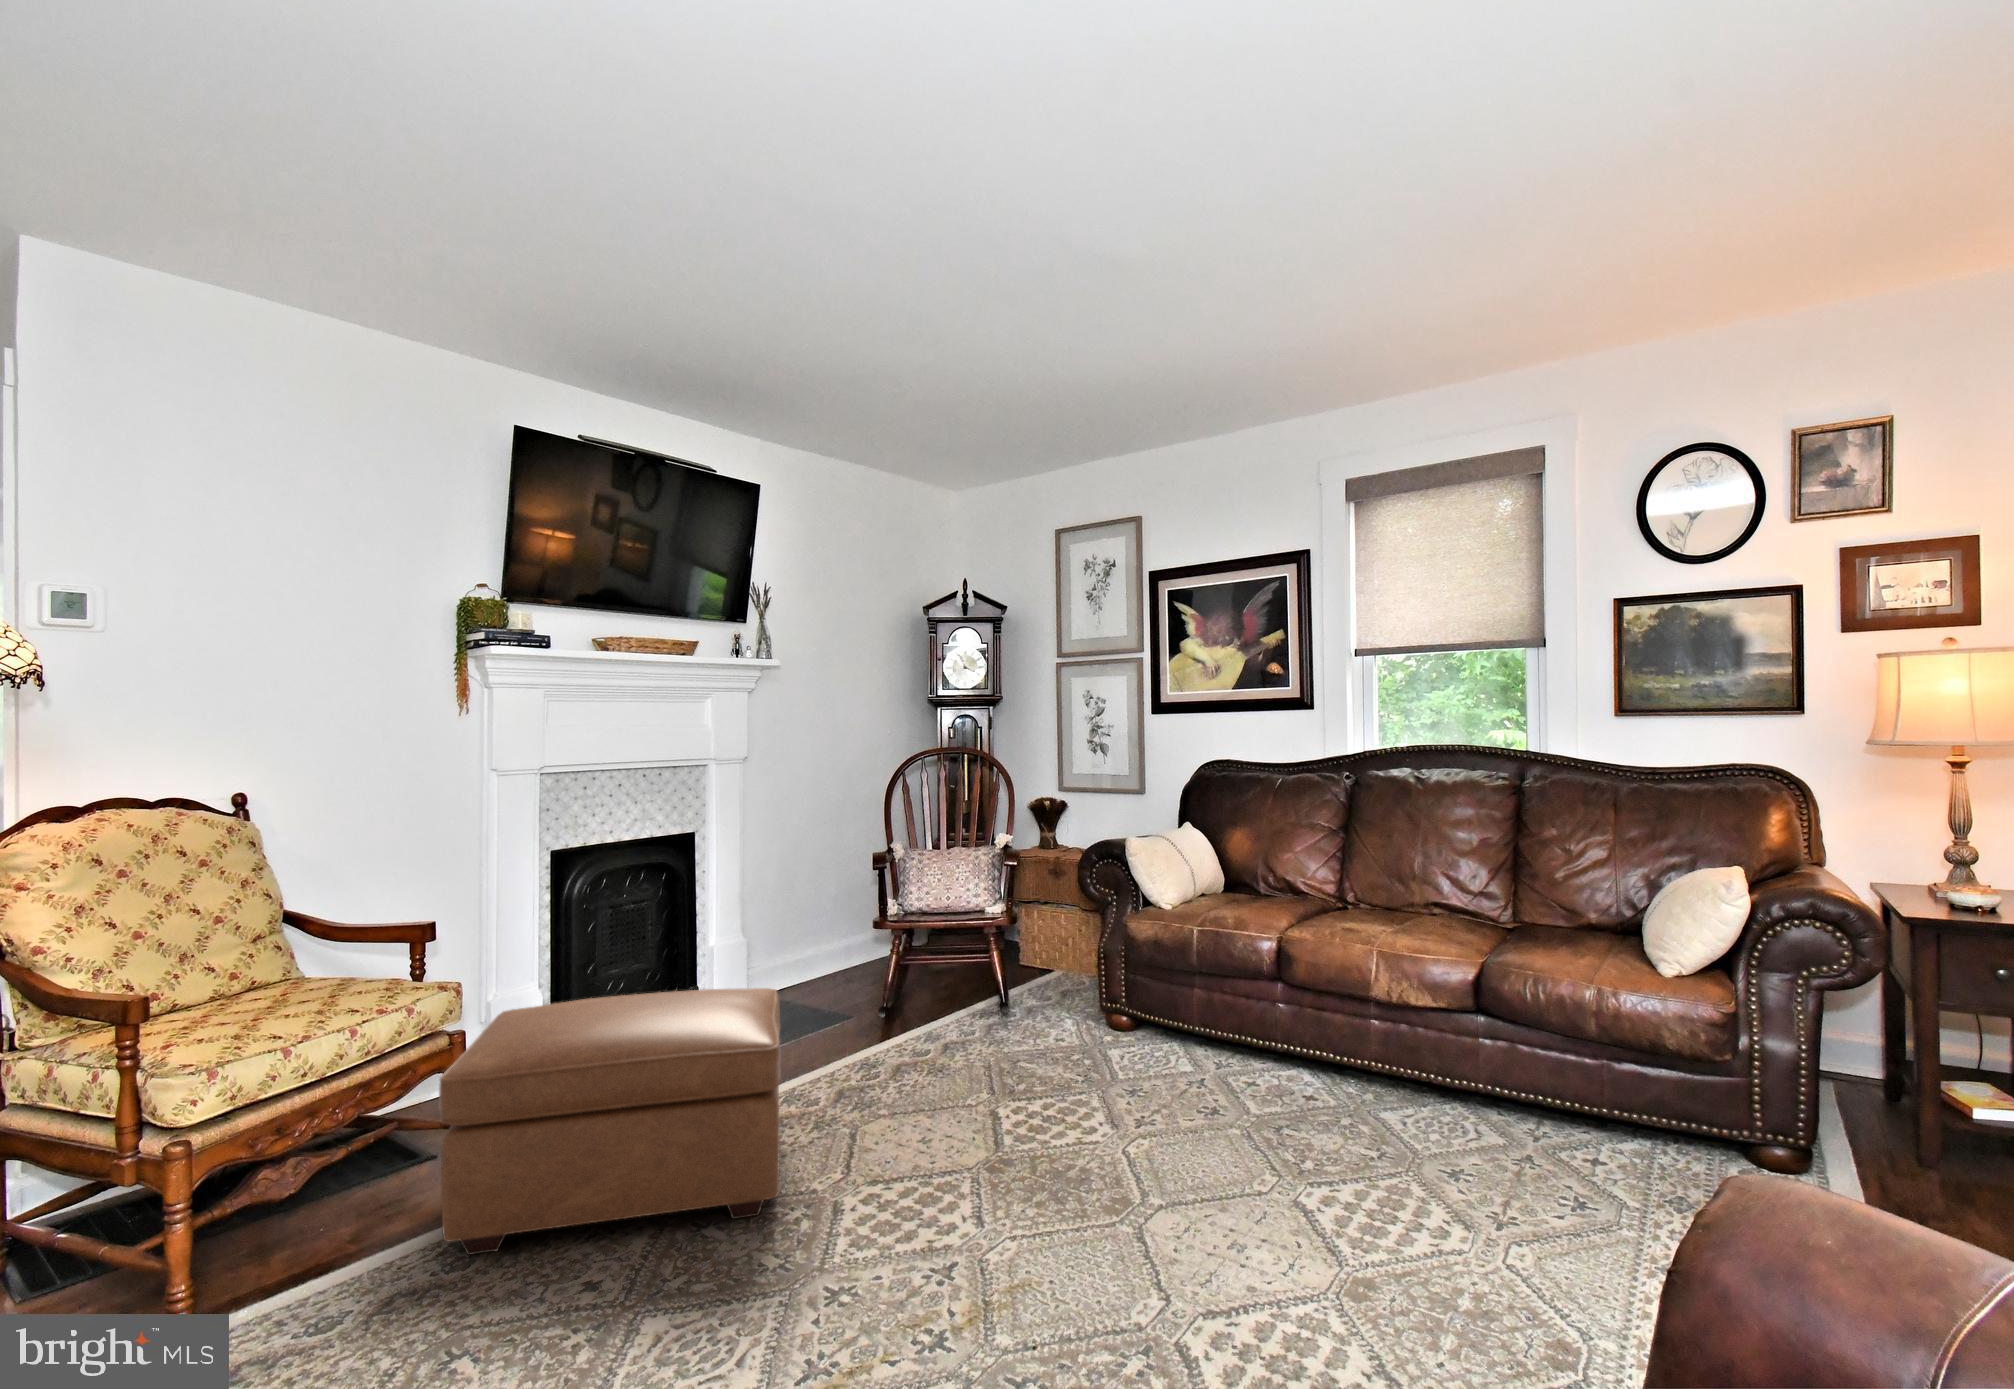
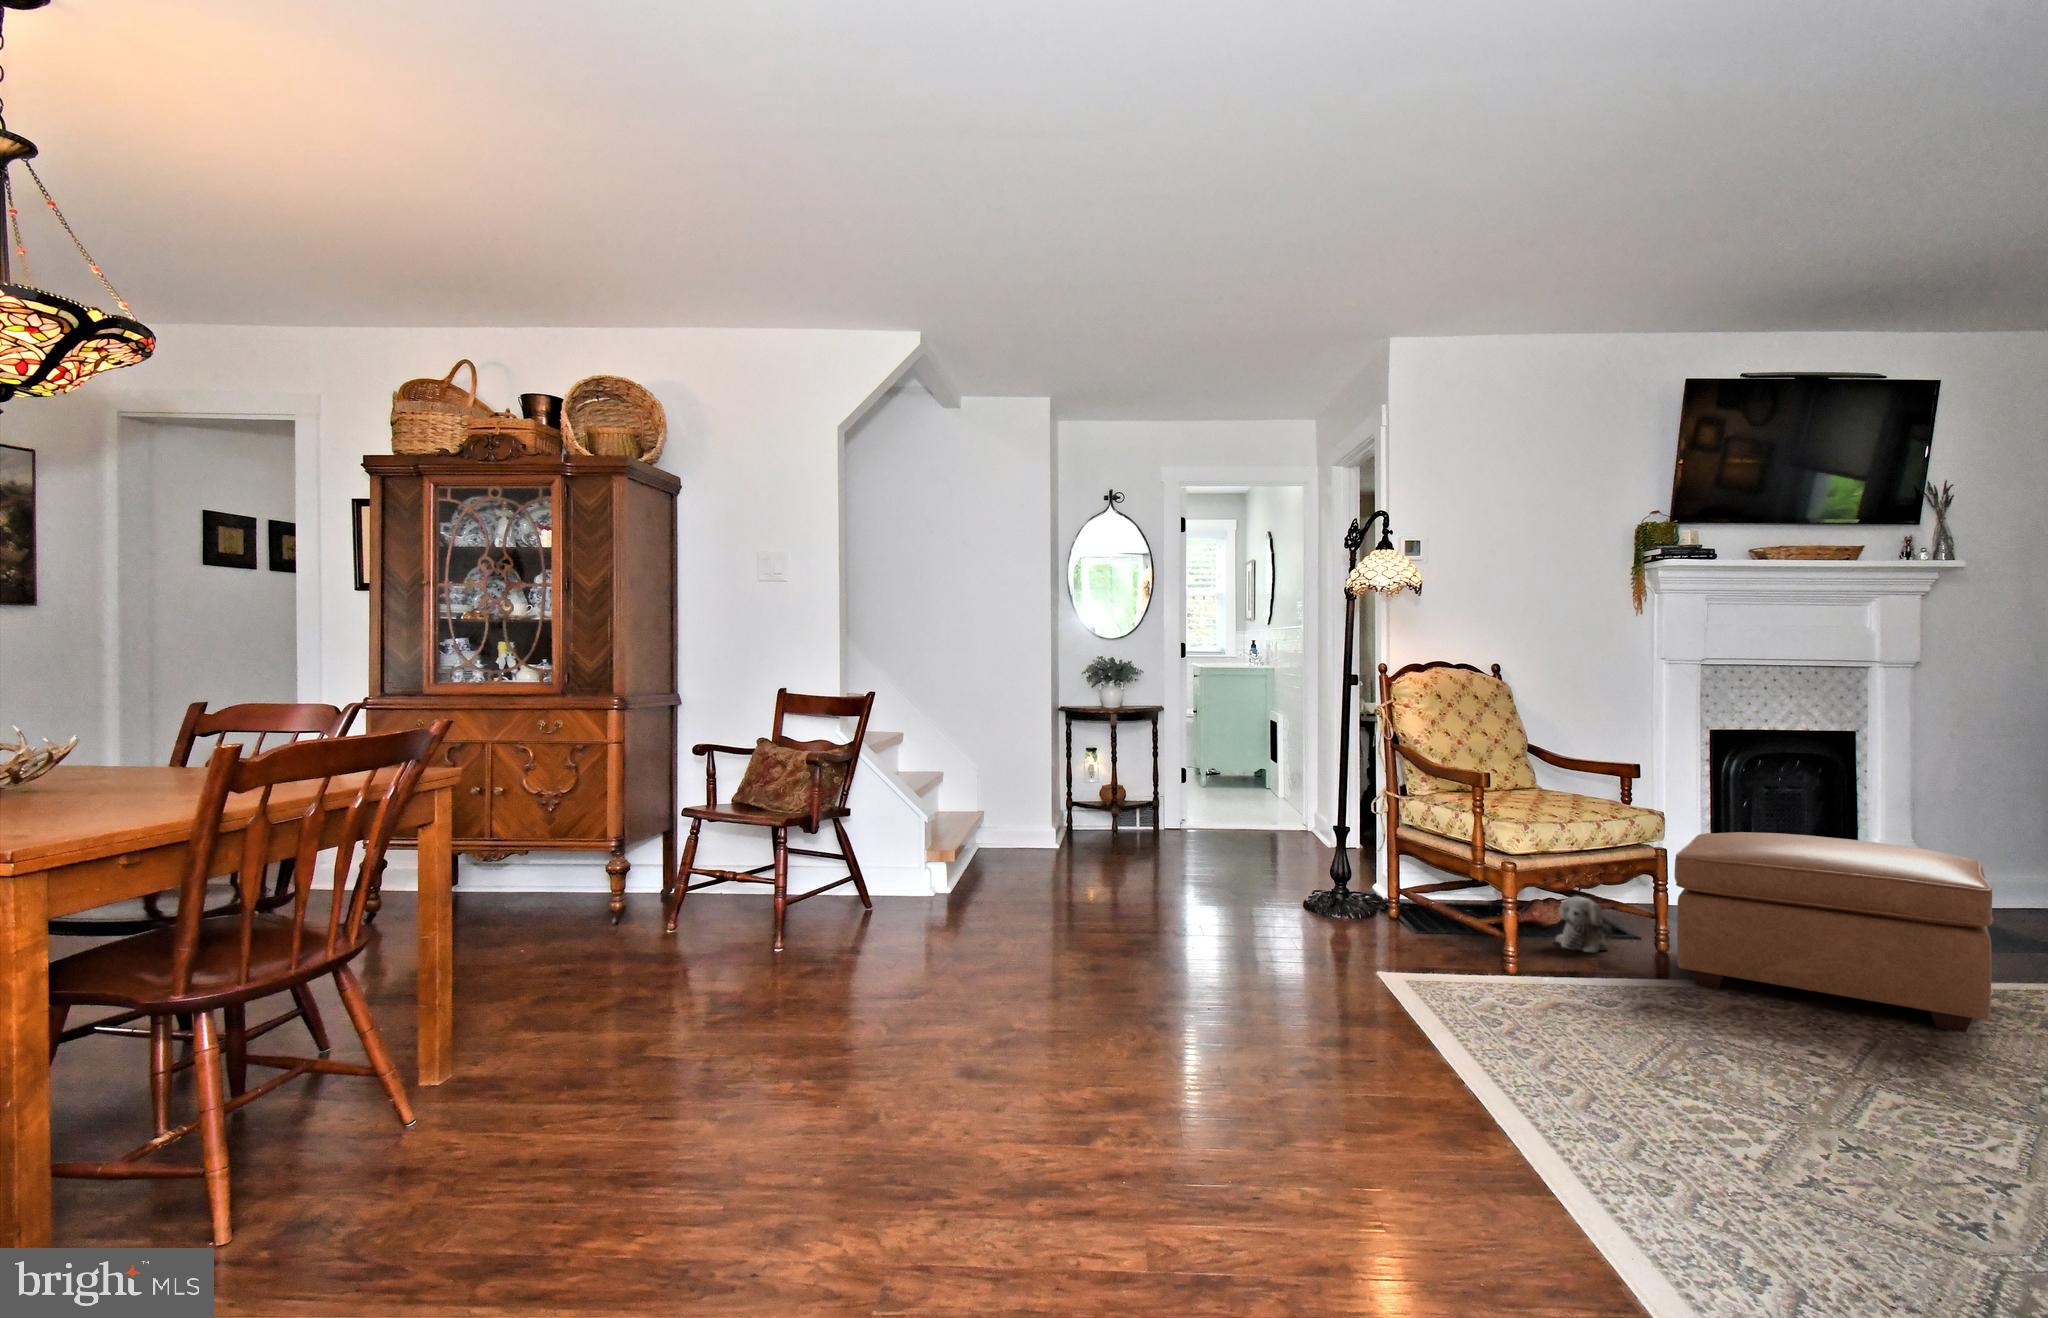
plush toy: none [284,1153,369,1244] -> present [1556,897,1611,953]

